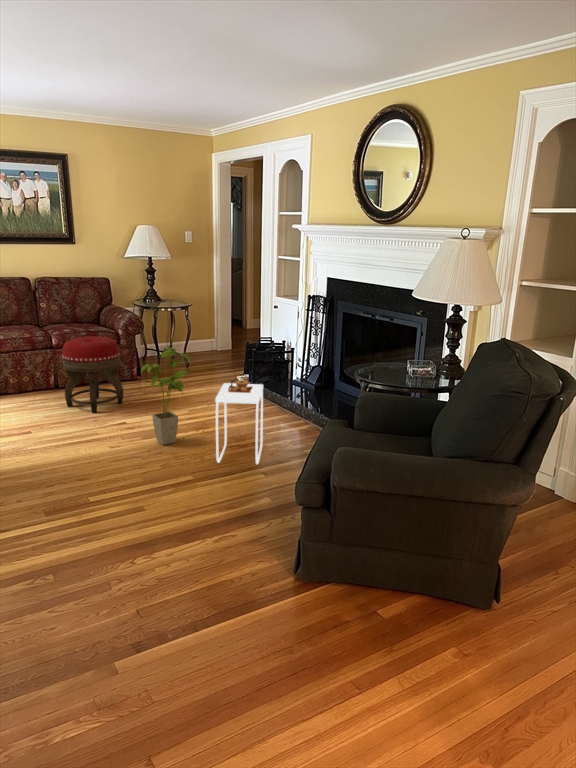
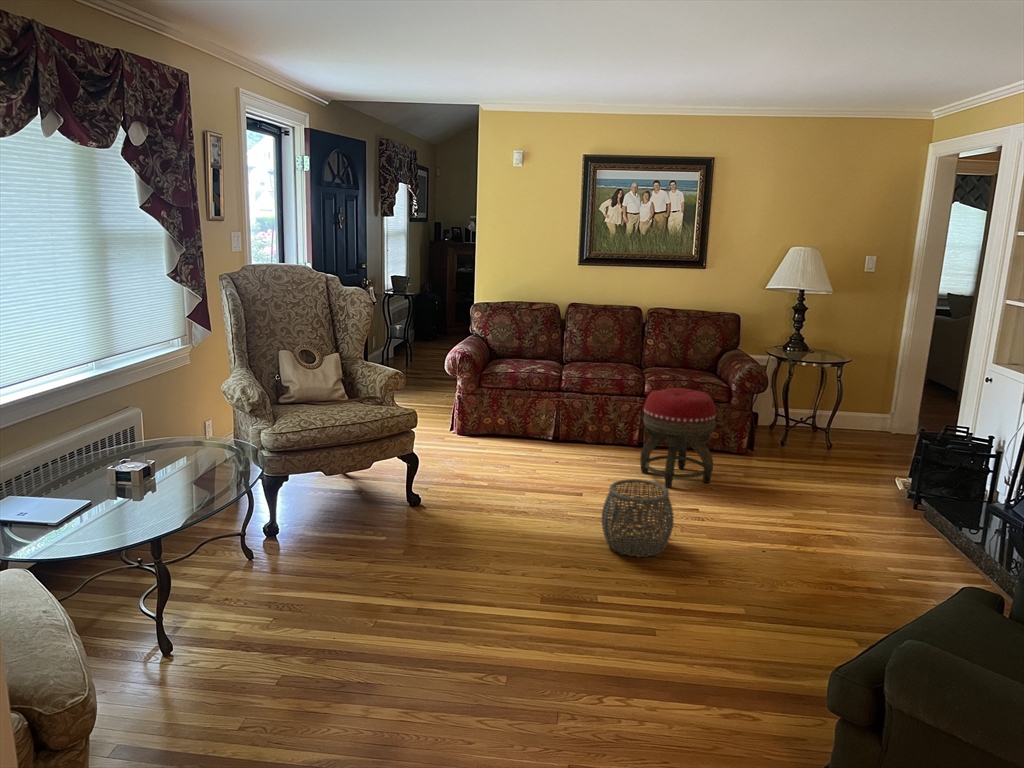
house plant: present [141,347,192,445] -> none [713,421,787,555]
side table: present [215,380,263,464] -> none [788,487,892,626]
woven basket: none [64,406,123,466] -> present [601,479,674,557]

